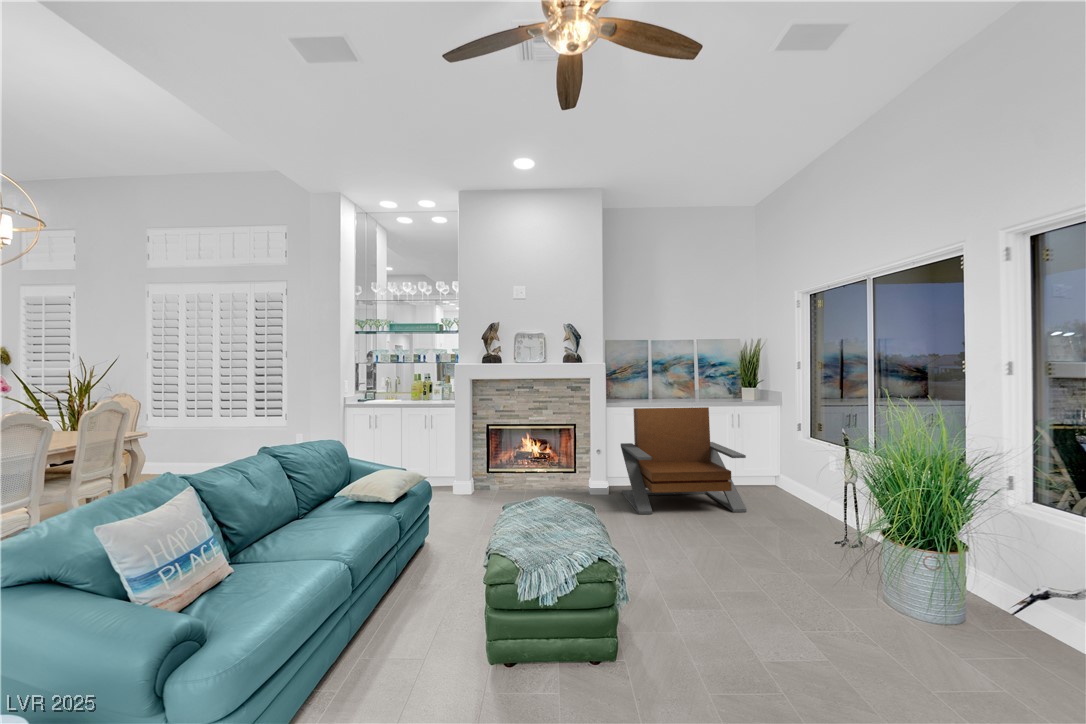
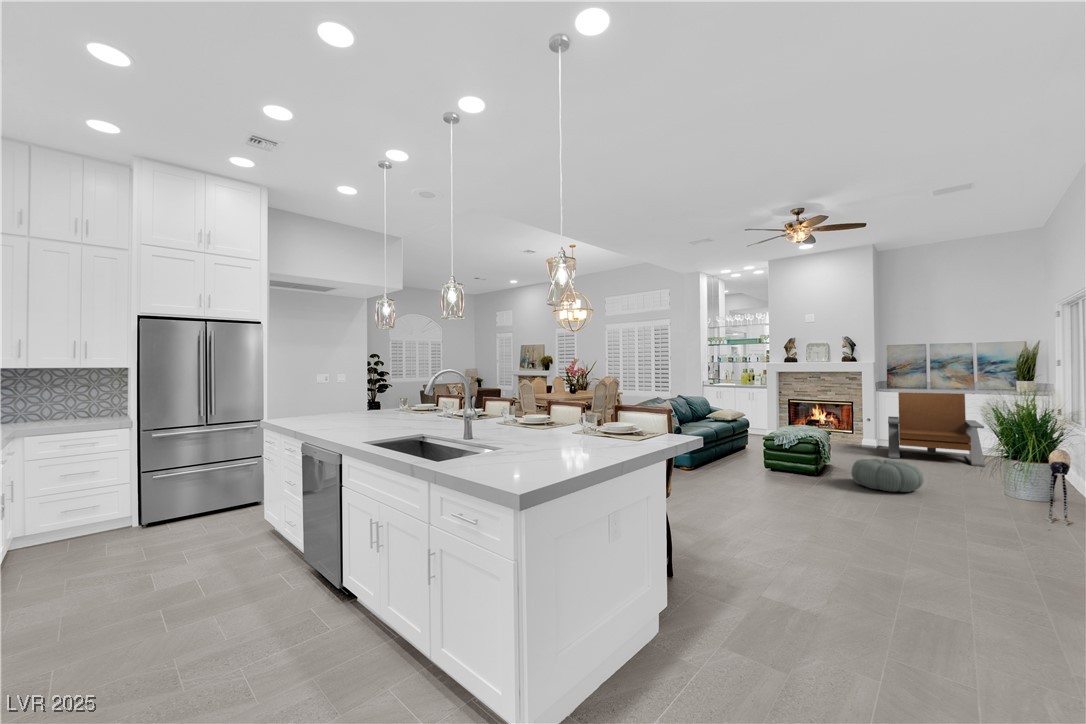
pouf: none [658,556,784,644] -> present [851,459,923,492]

